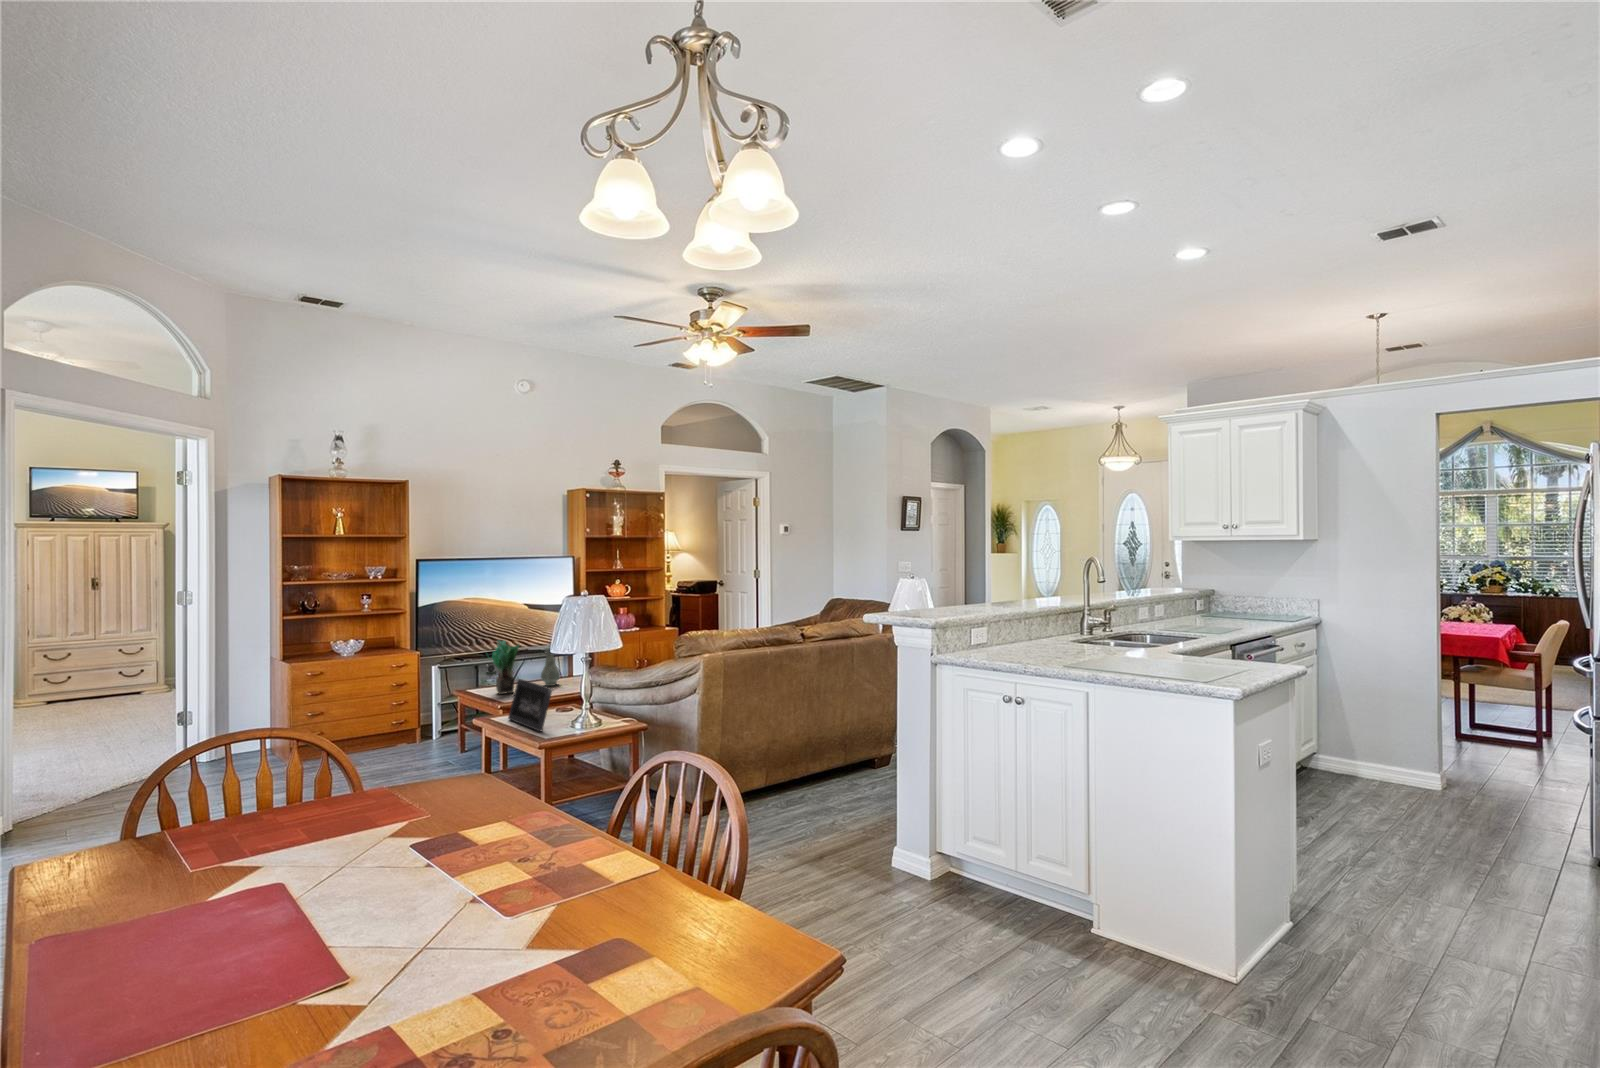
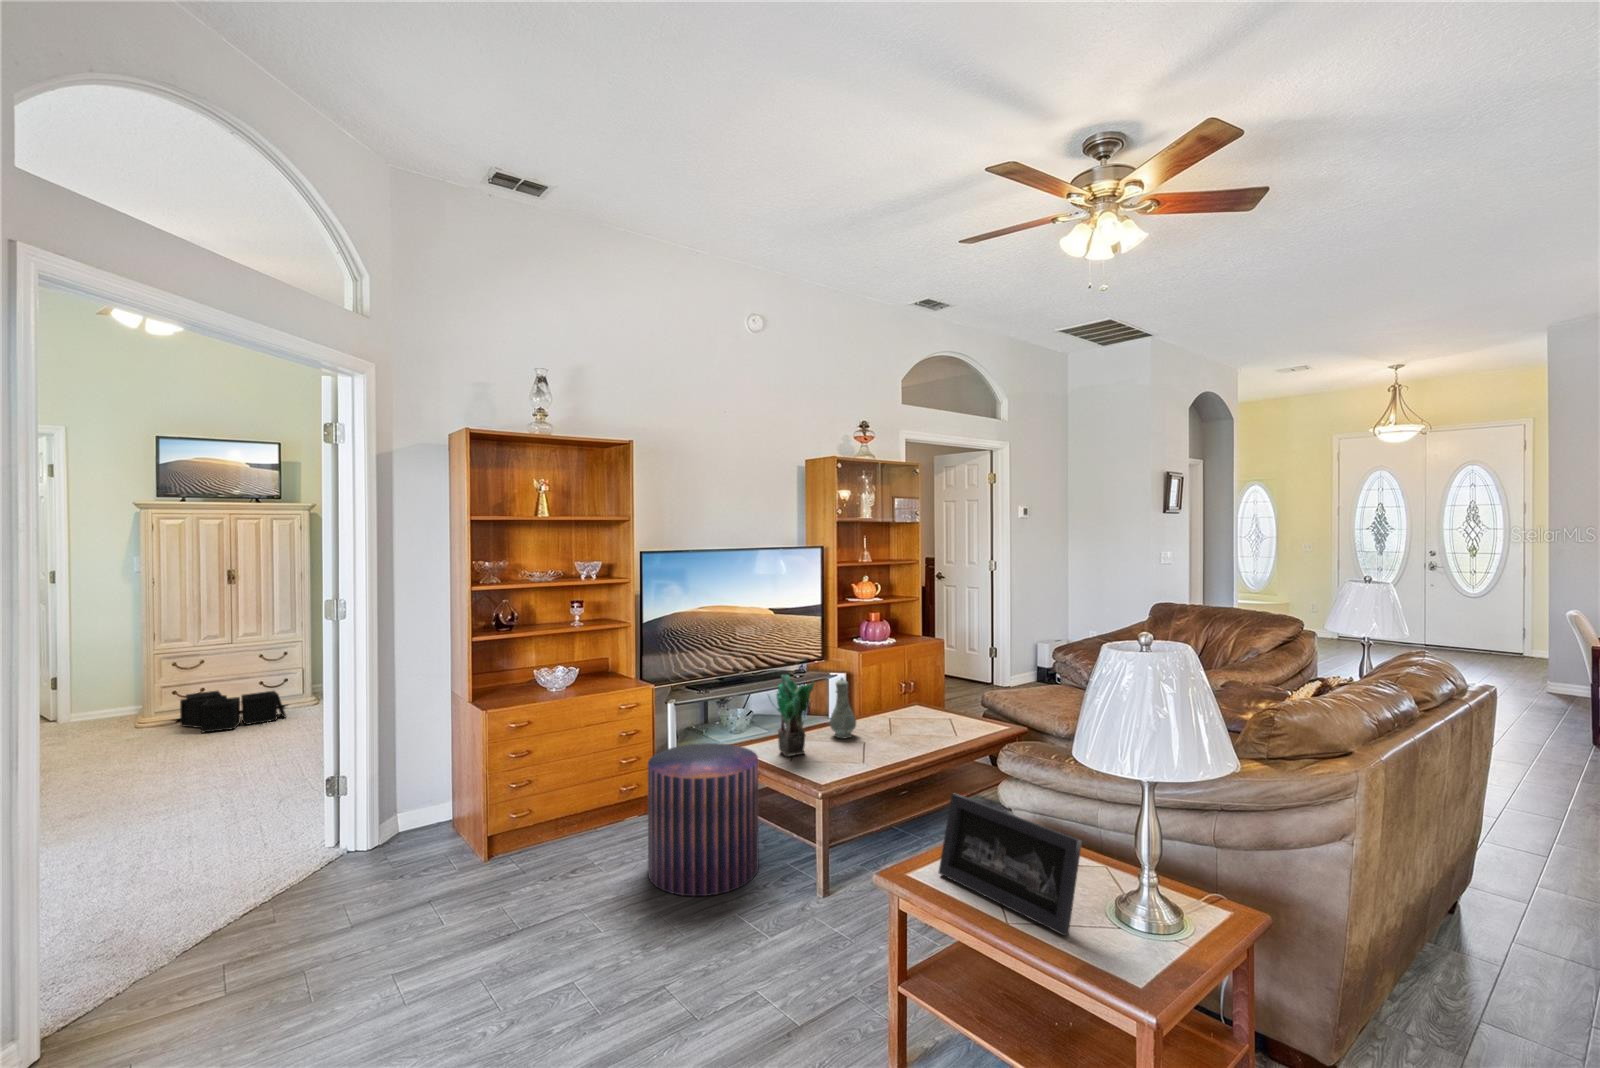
storage bin: none [51,678,142,709] -> present [180,691,286,732]
pouf: none [396,687,474,775] -> present [648,743,759,896]

